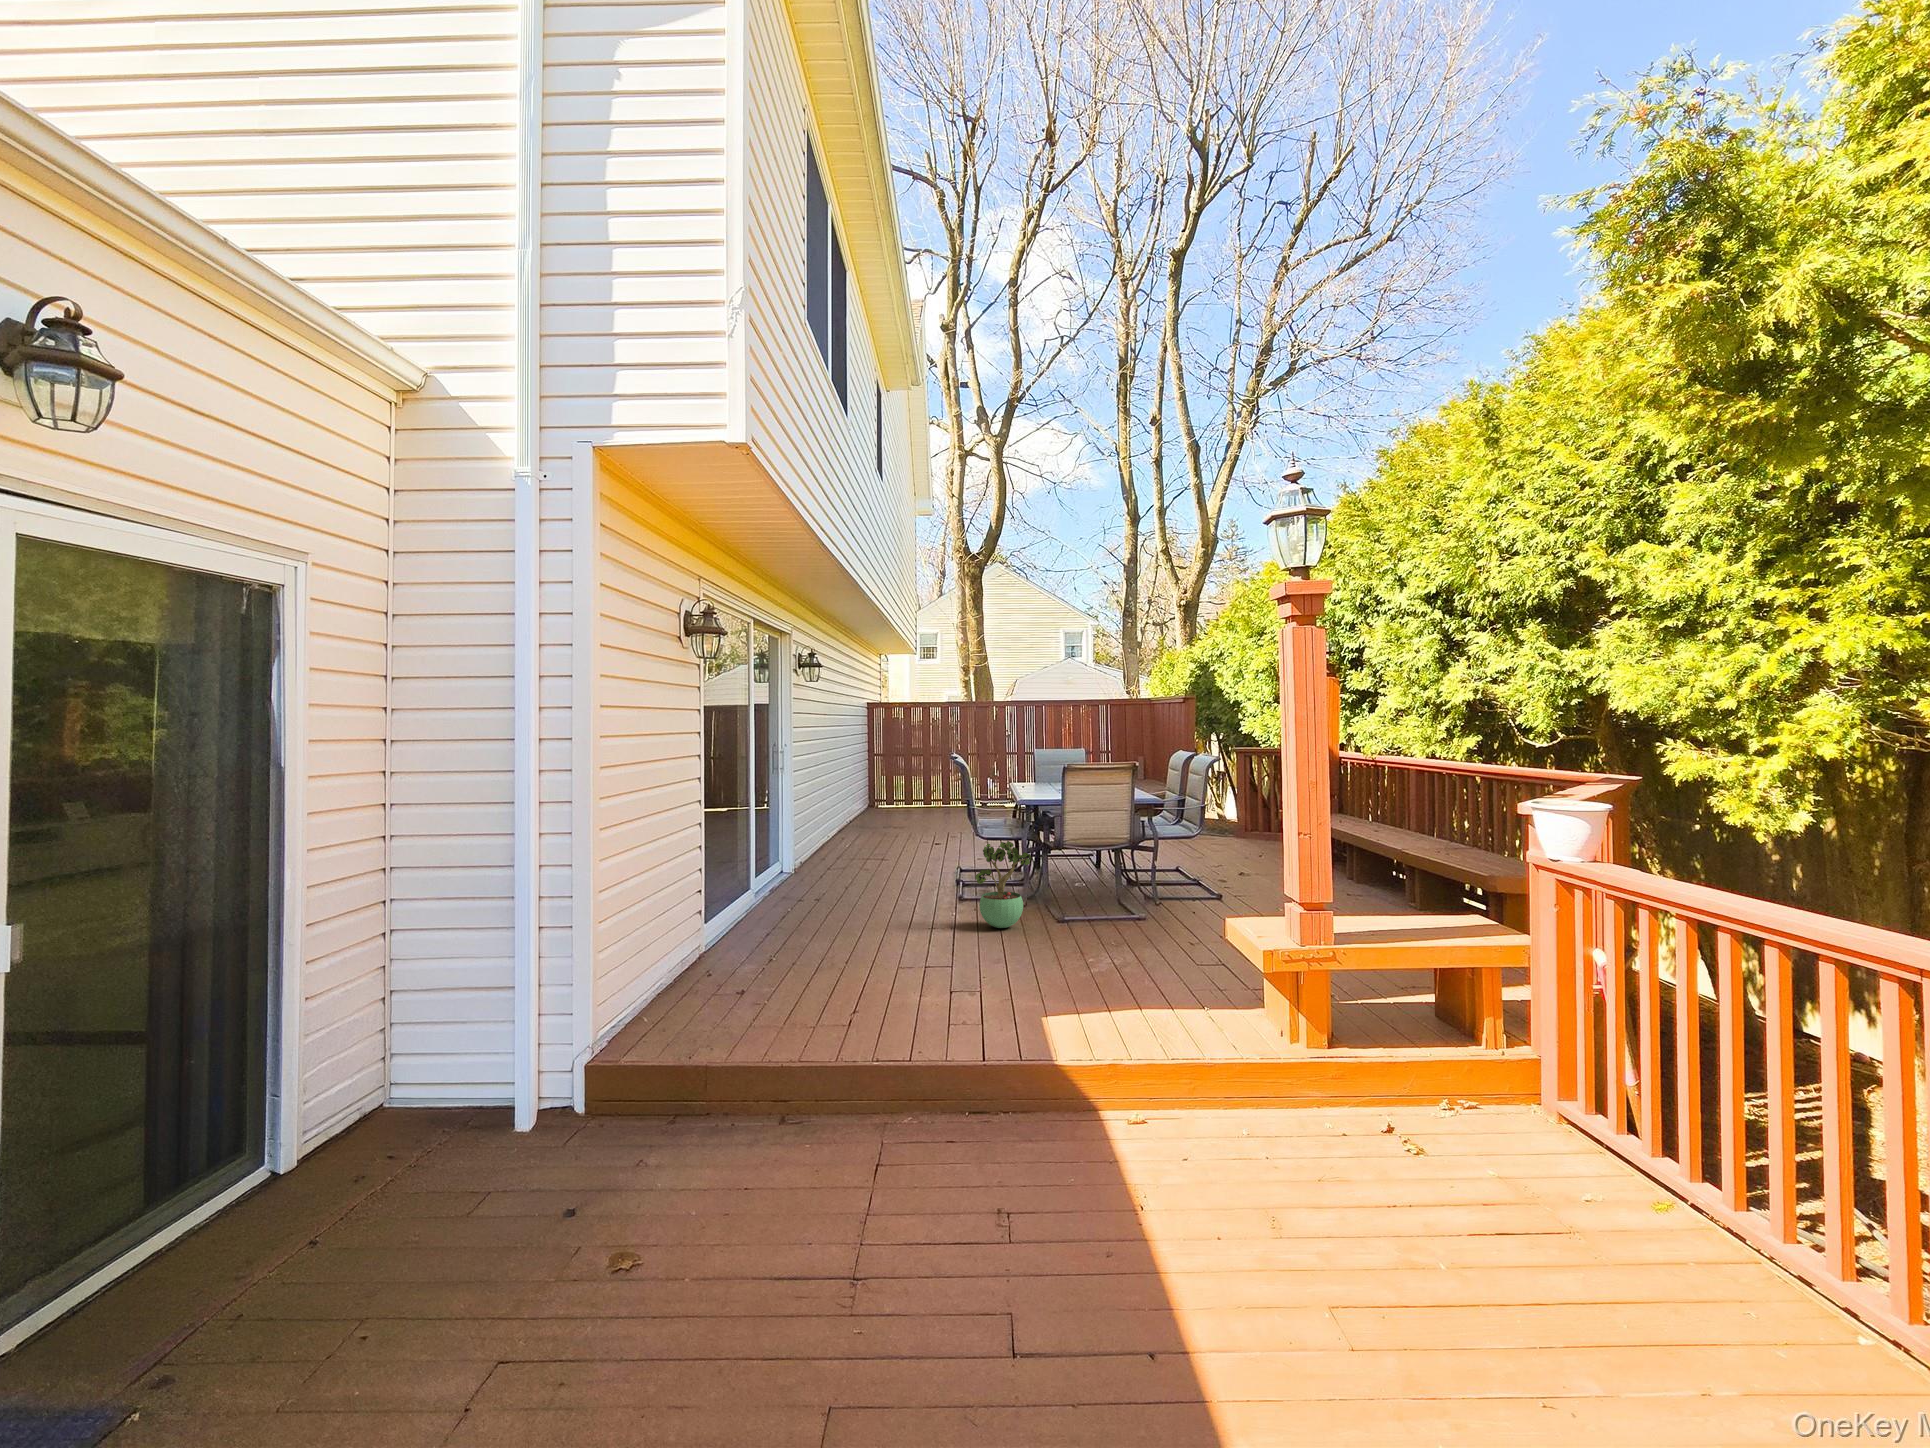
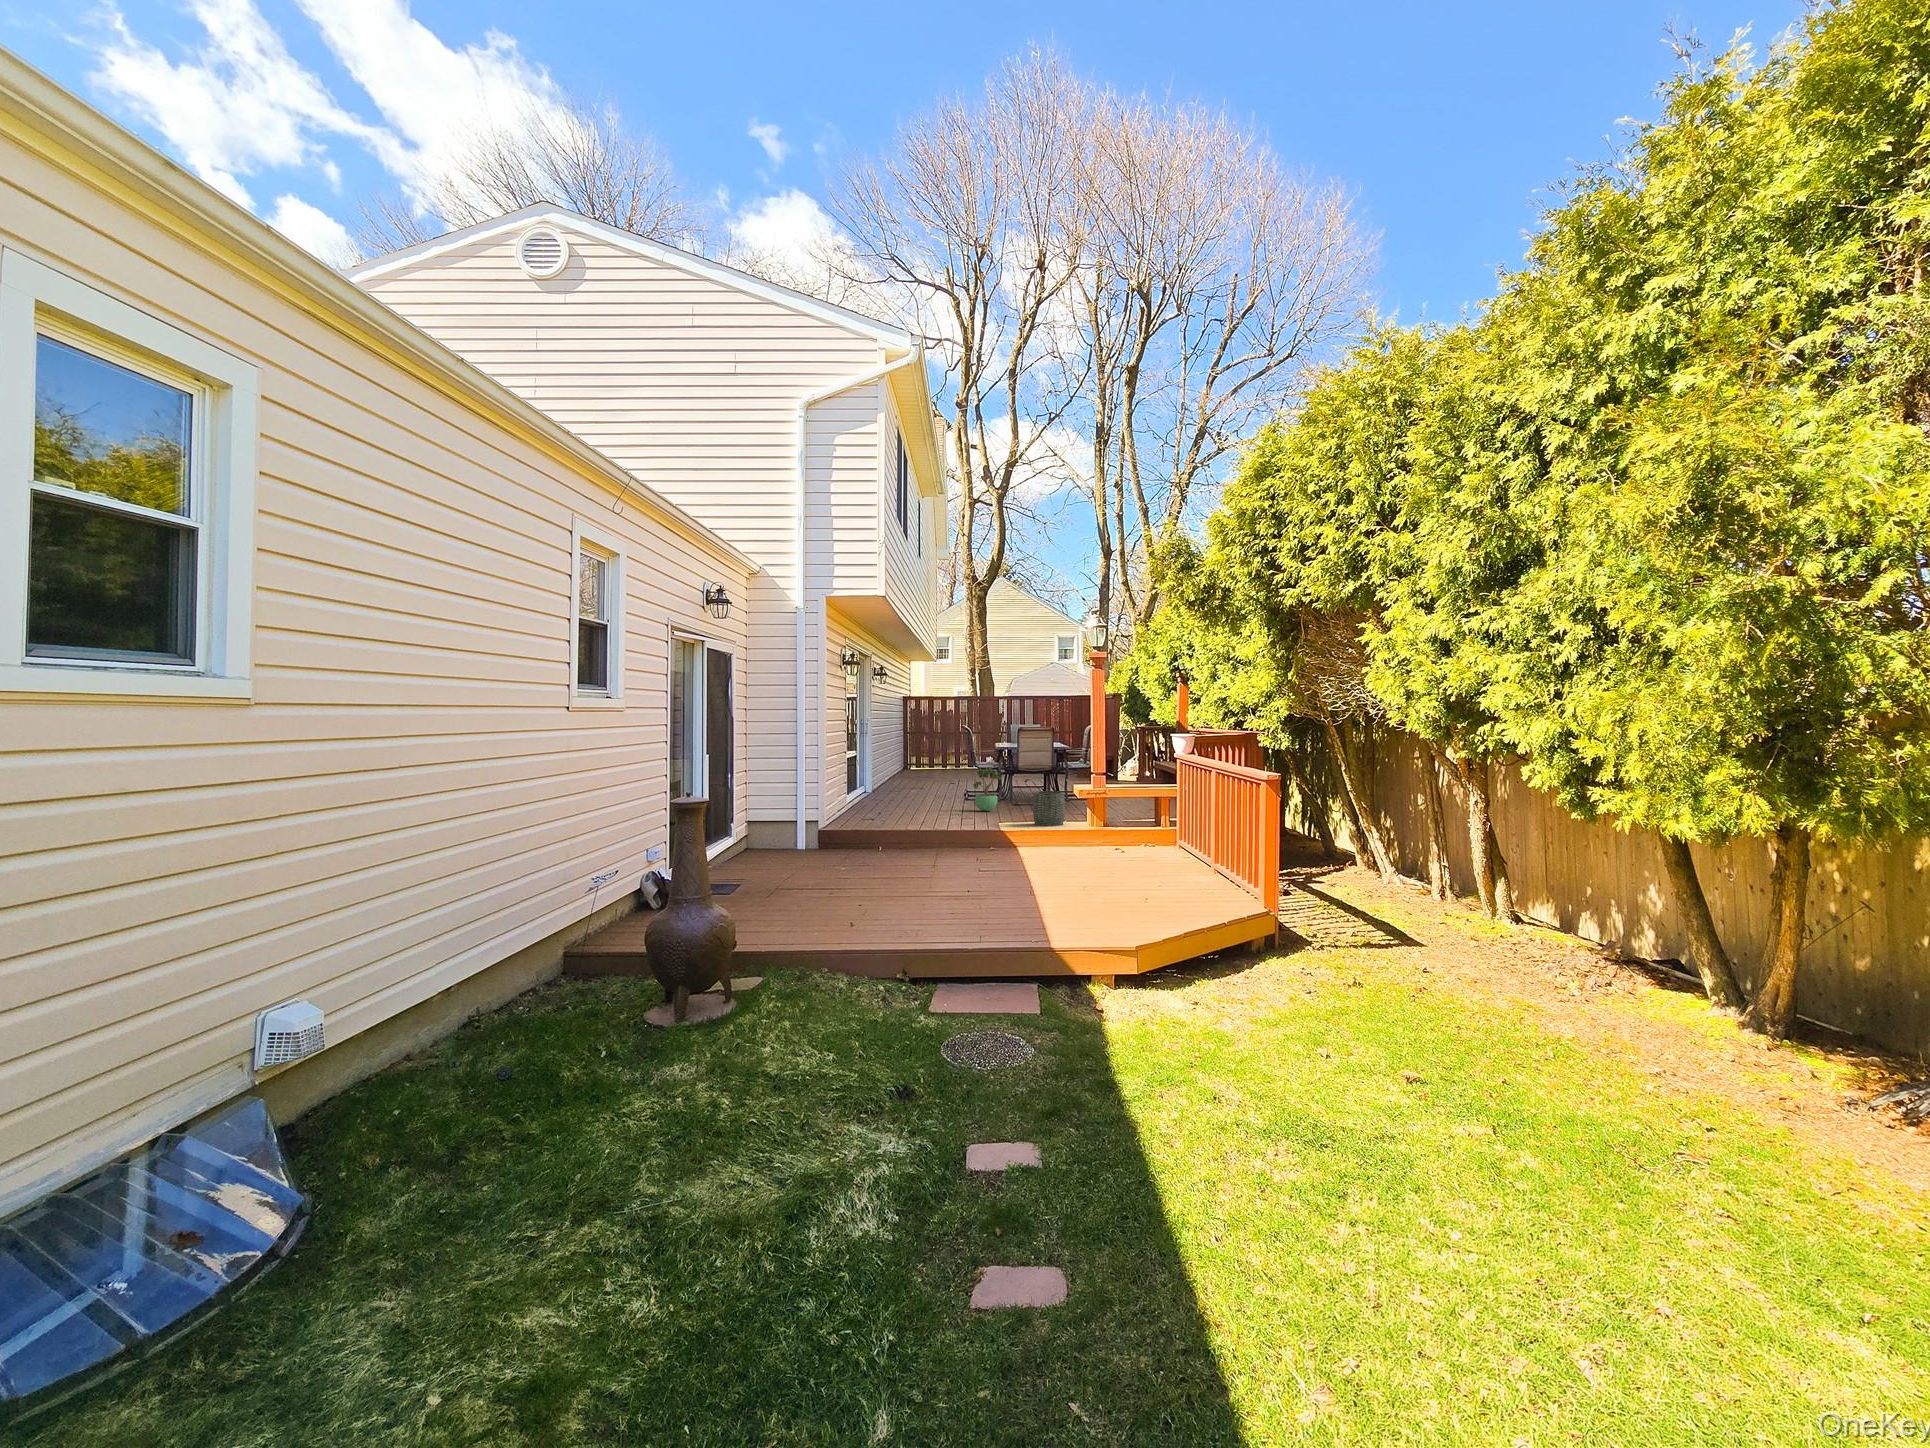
woven basket: none [1124,925,1204,1024] -> present [1033,791,1065,826]

